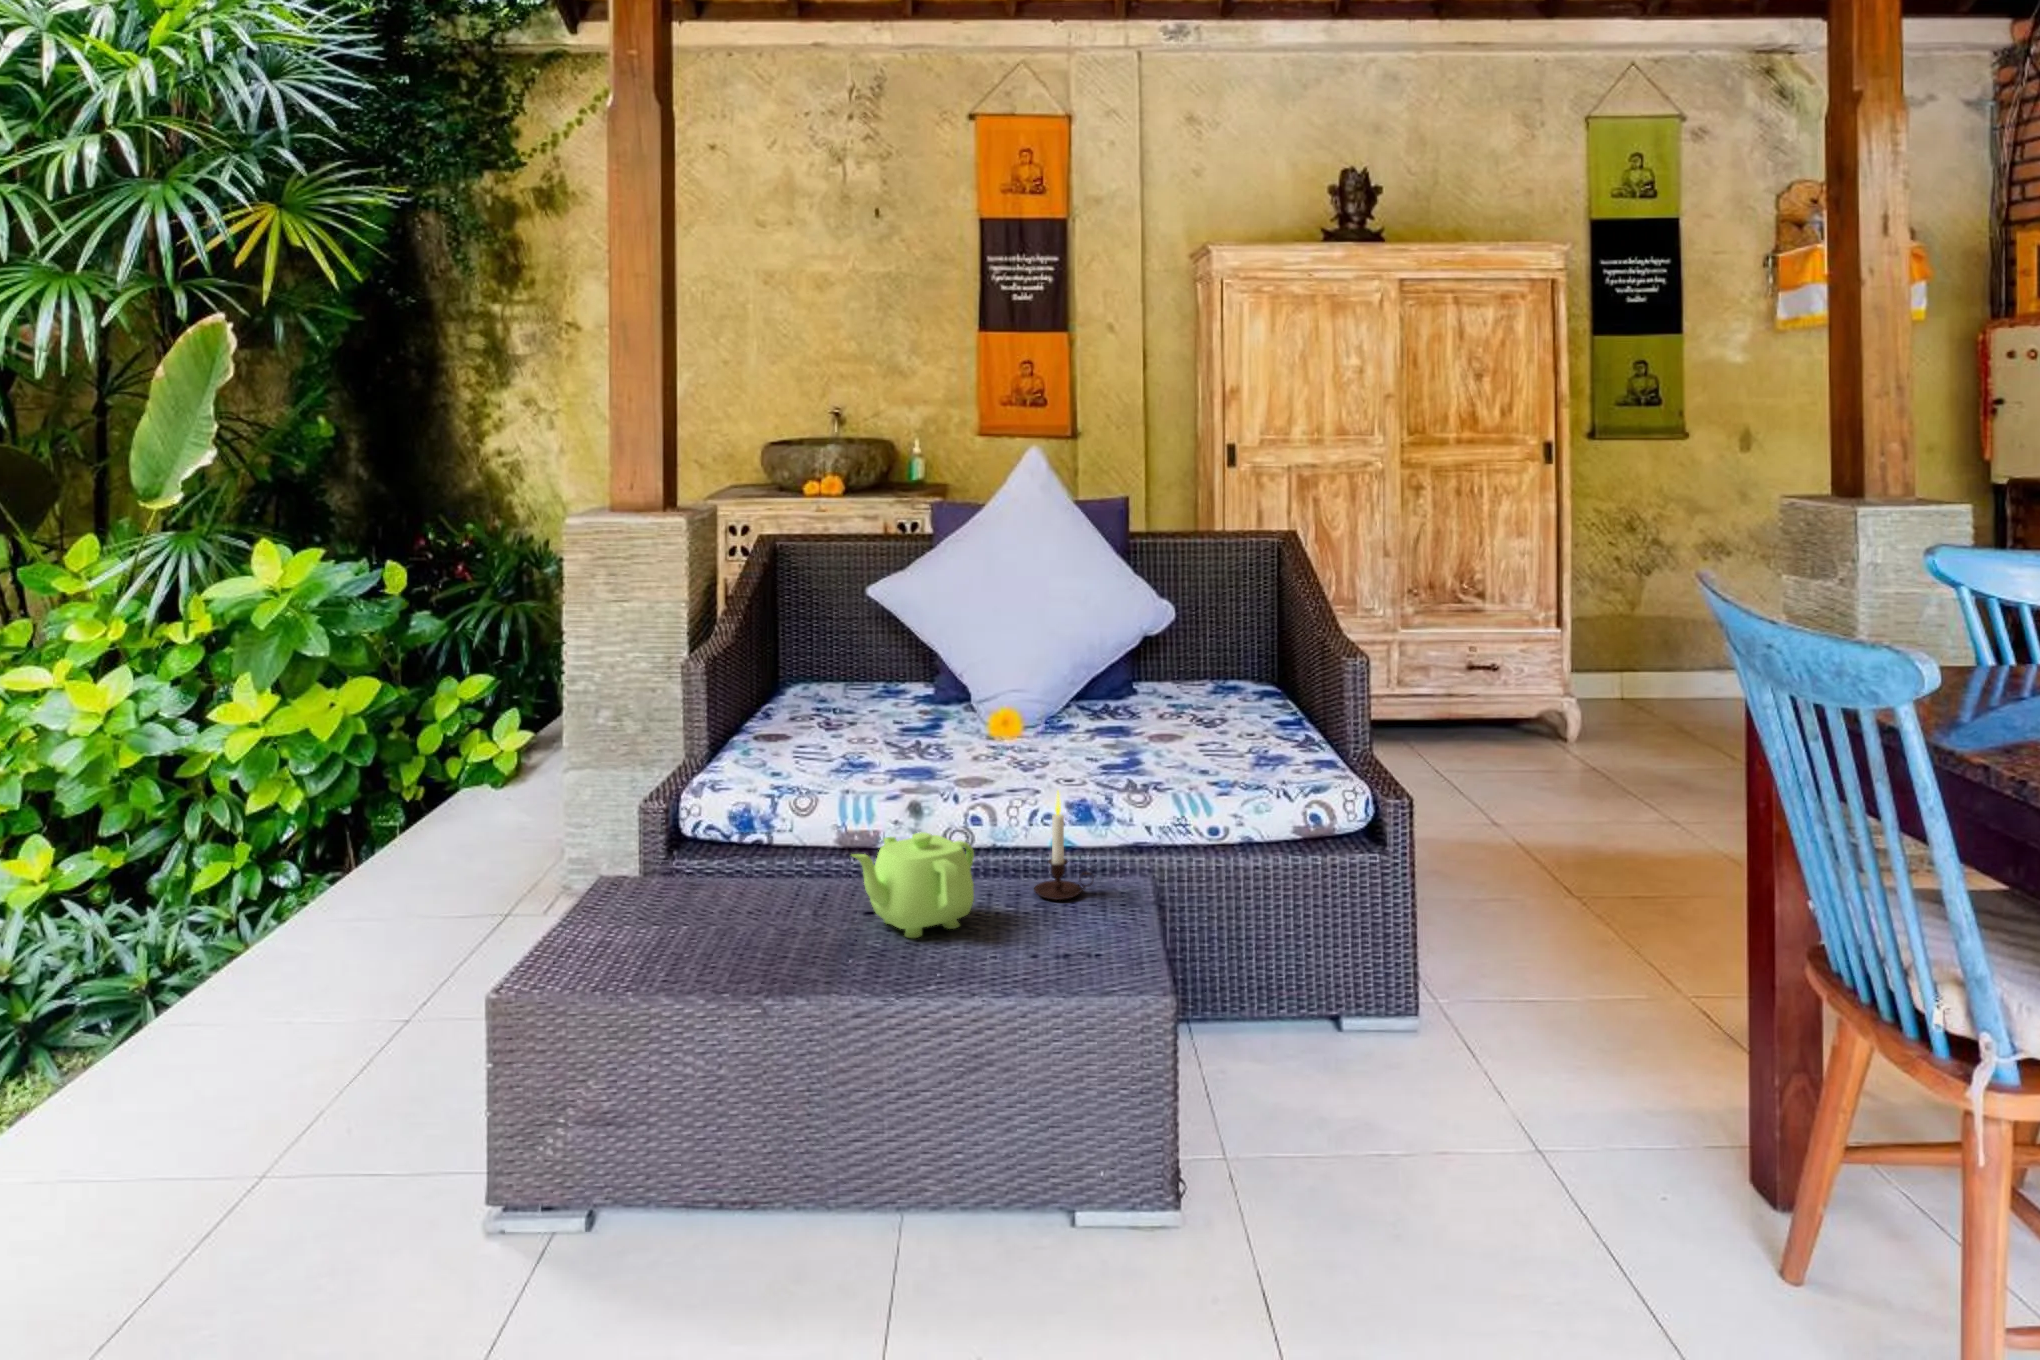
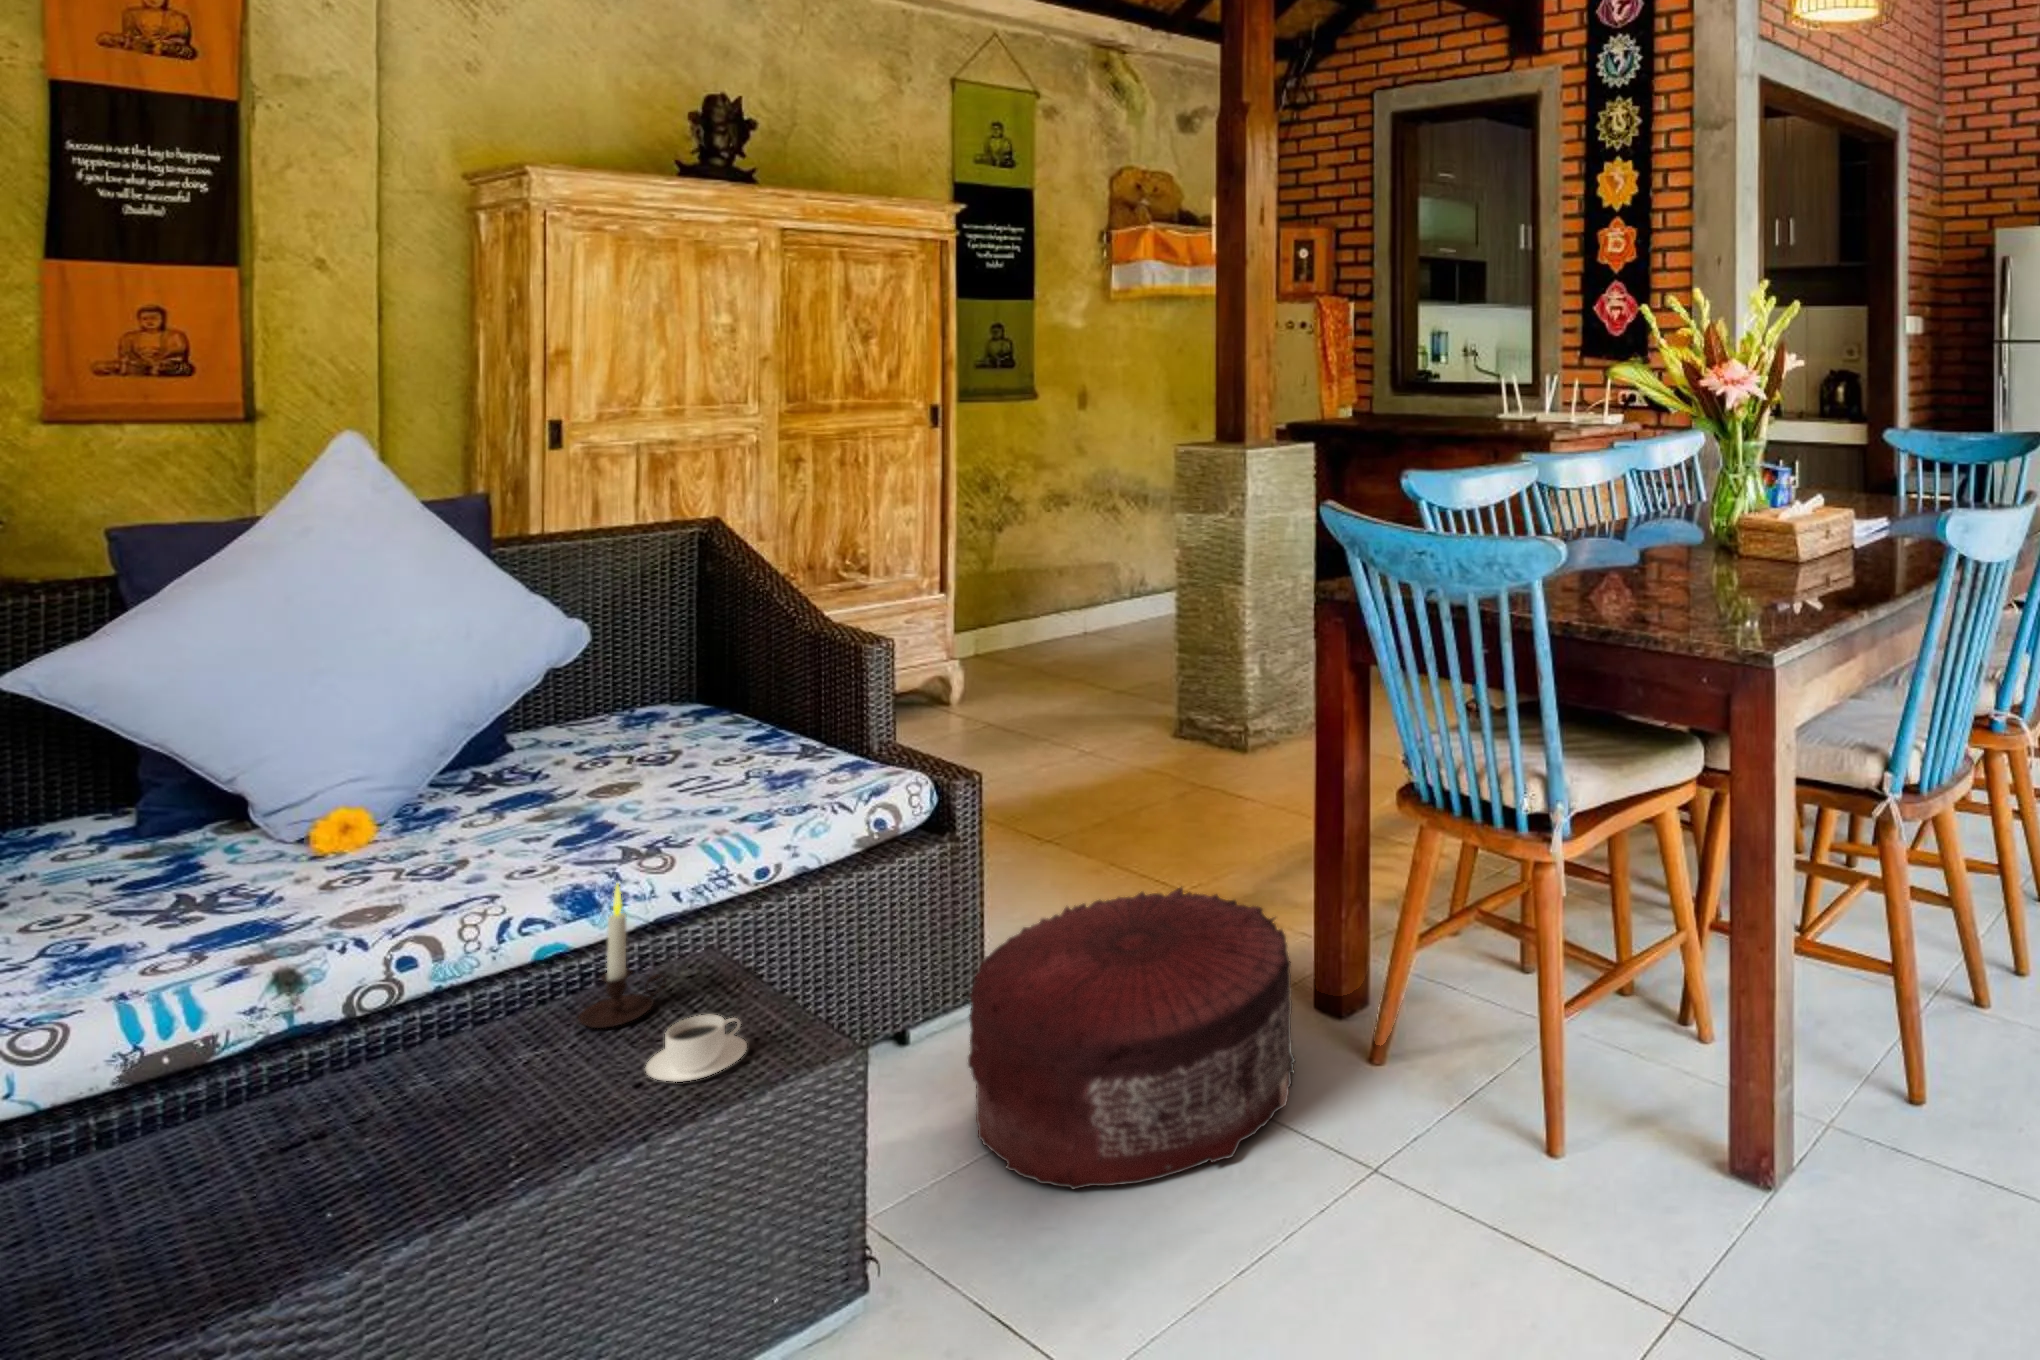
teapot: present [852,832,974,938] -> none [323,993,527,1160]
coffee cup: none [1039,903,1107,949] -> present [645,1014,747,1082]
pouf: none [1326,936,1686,1242] -> present [968,887,1295,1190]

